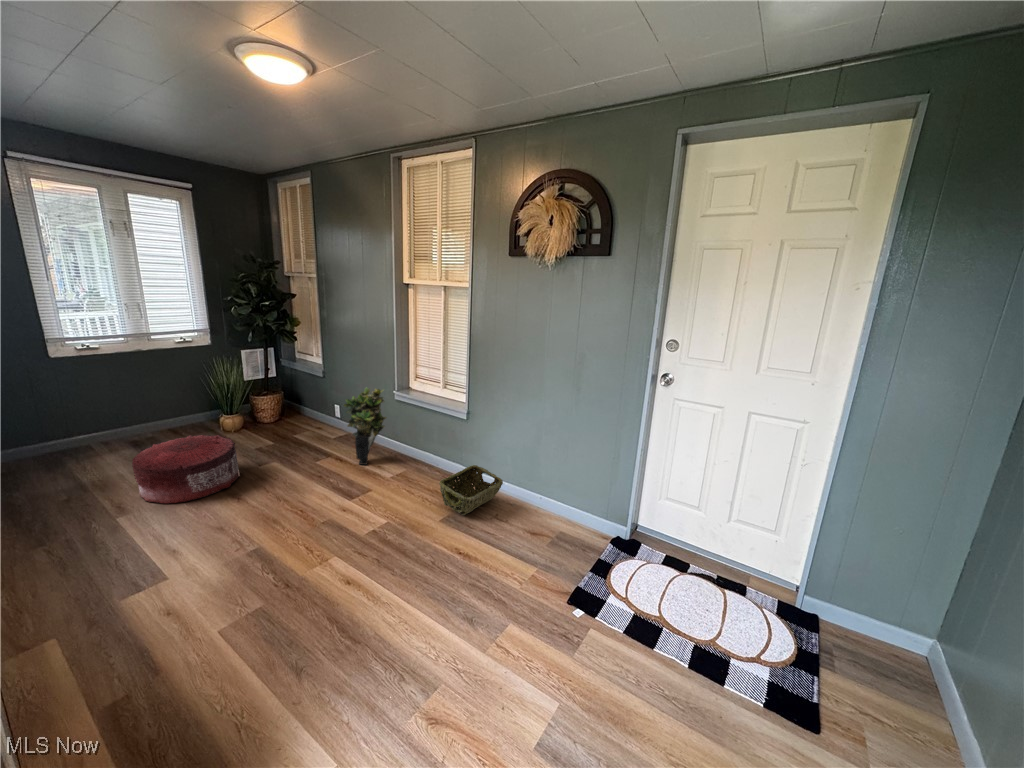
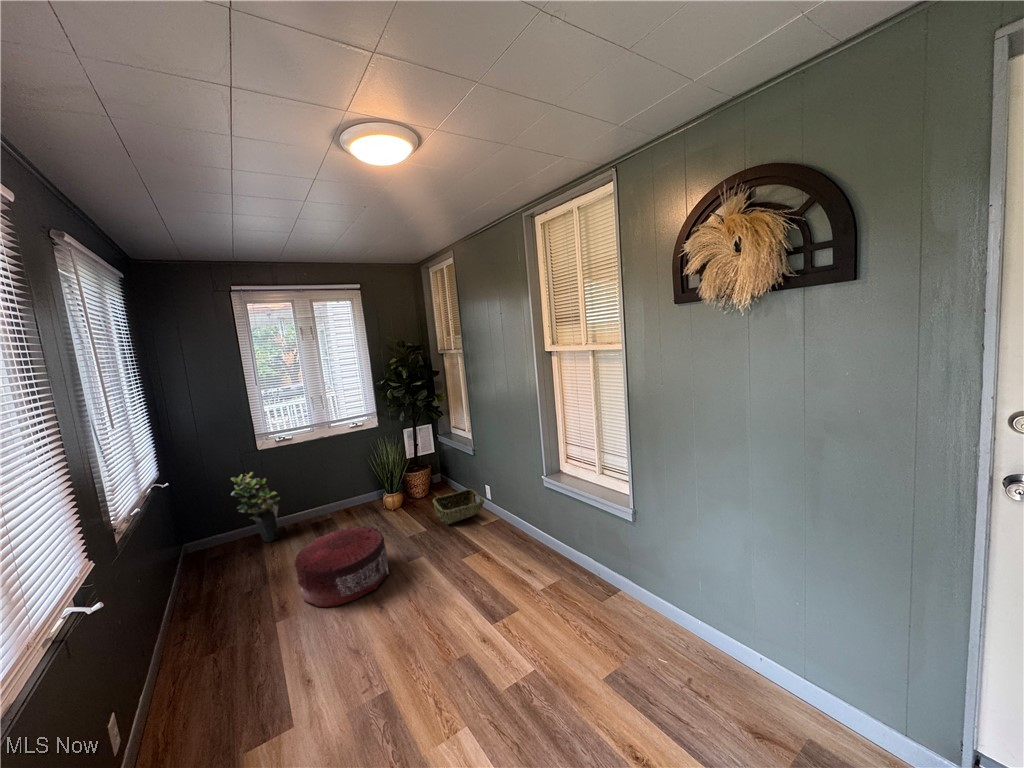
potted plant: present [344,388,386,465] -> present [231,472,280,542]
woven basket: present [439,465,503,515] -> present [433,489,484,524]

